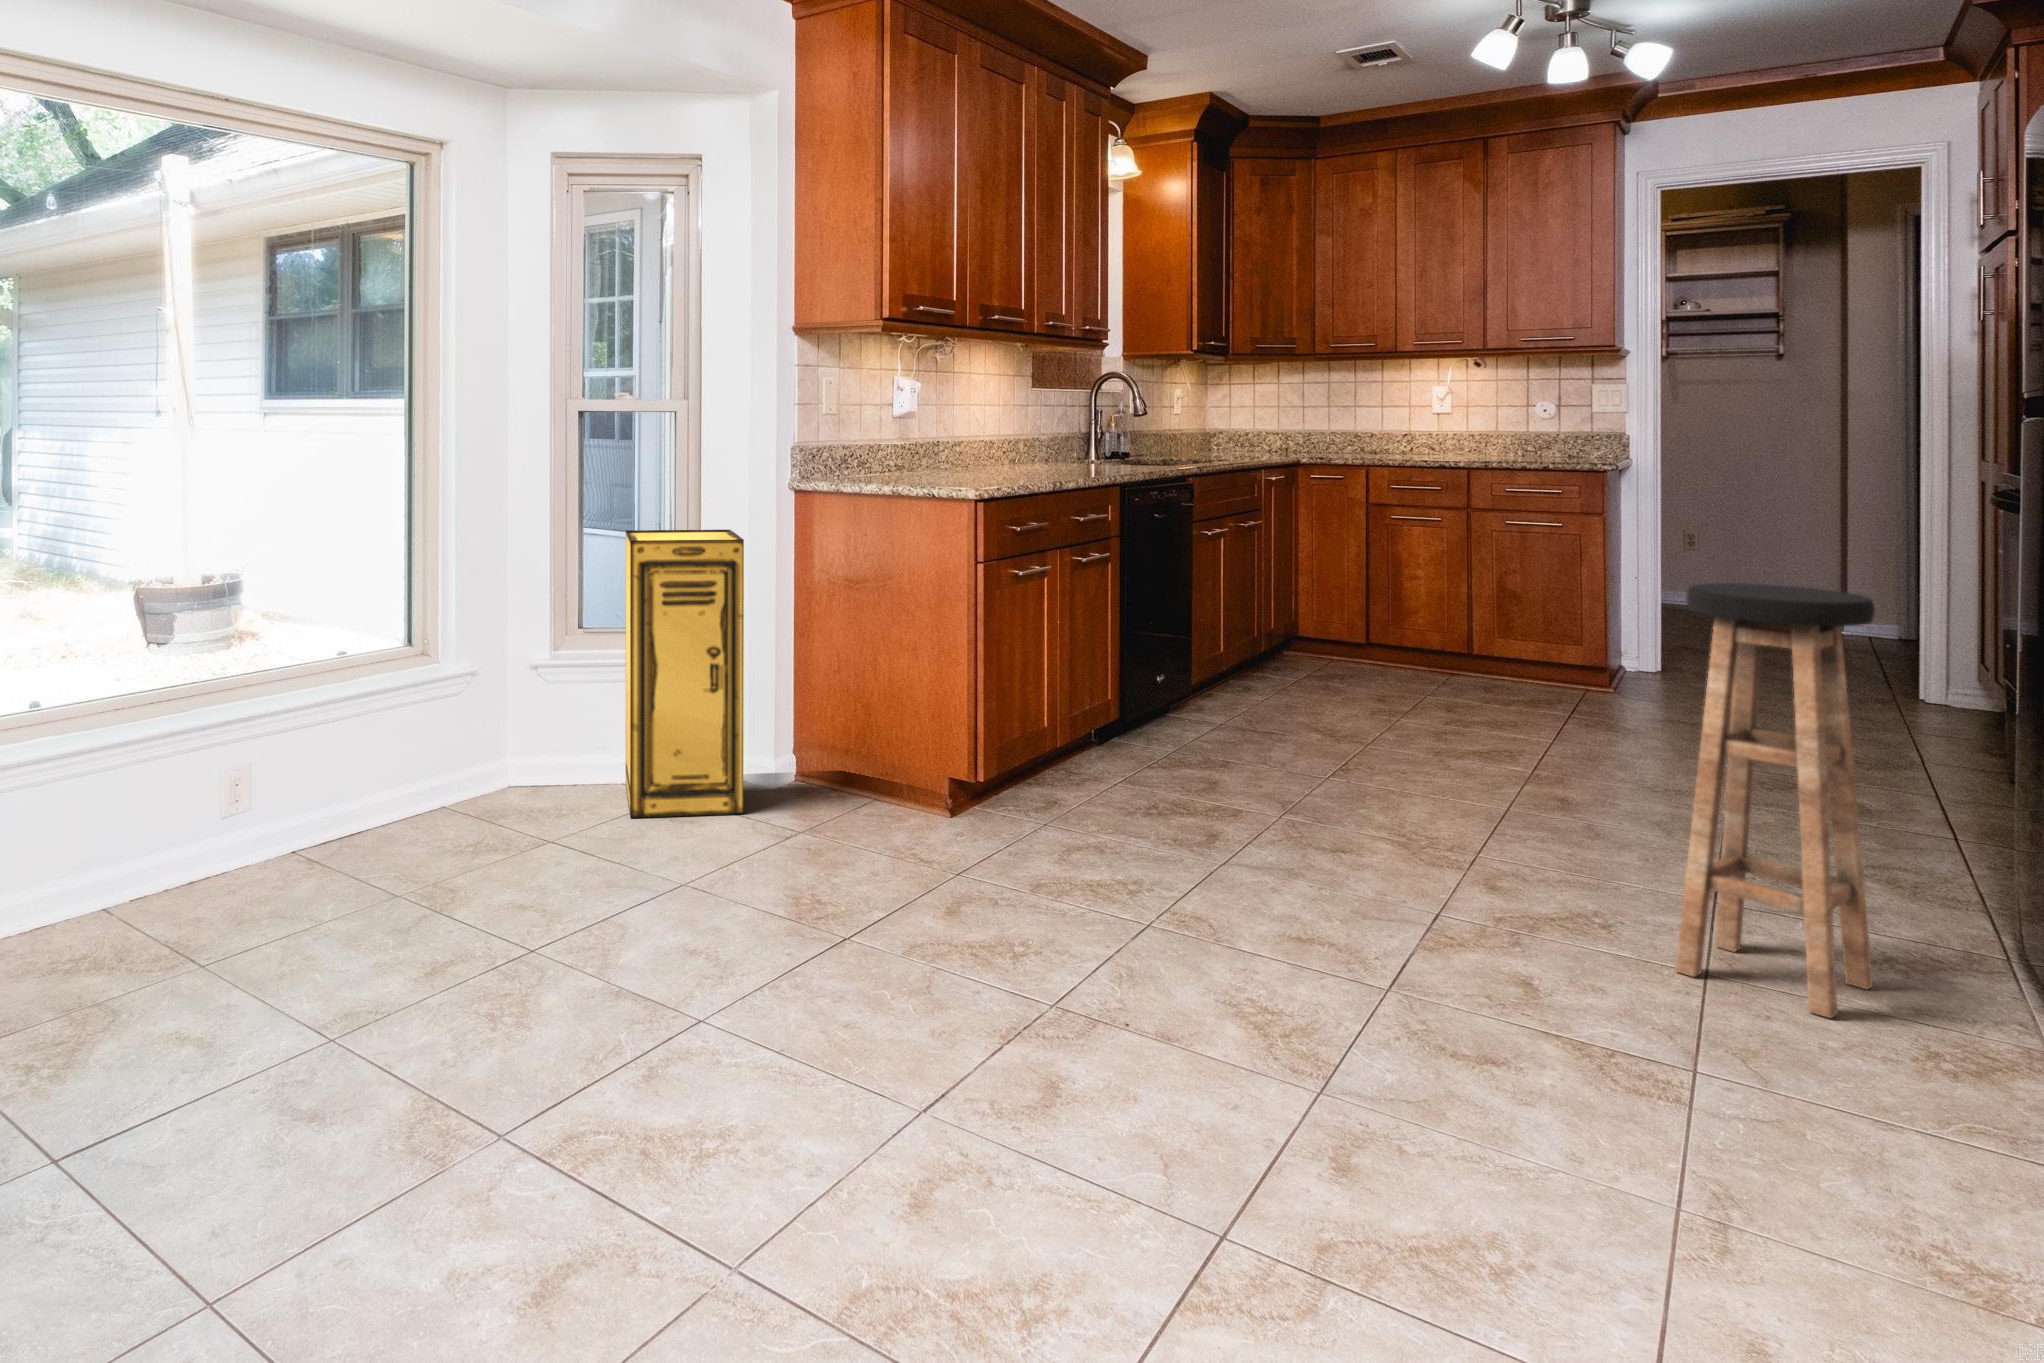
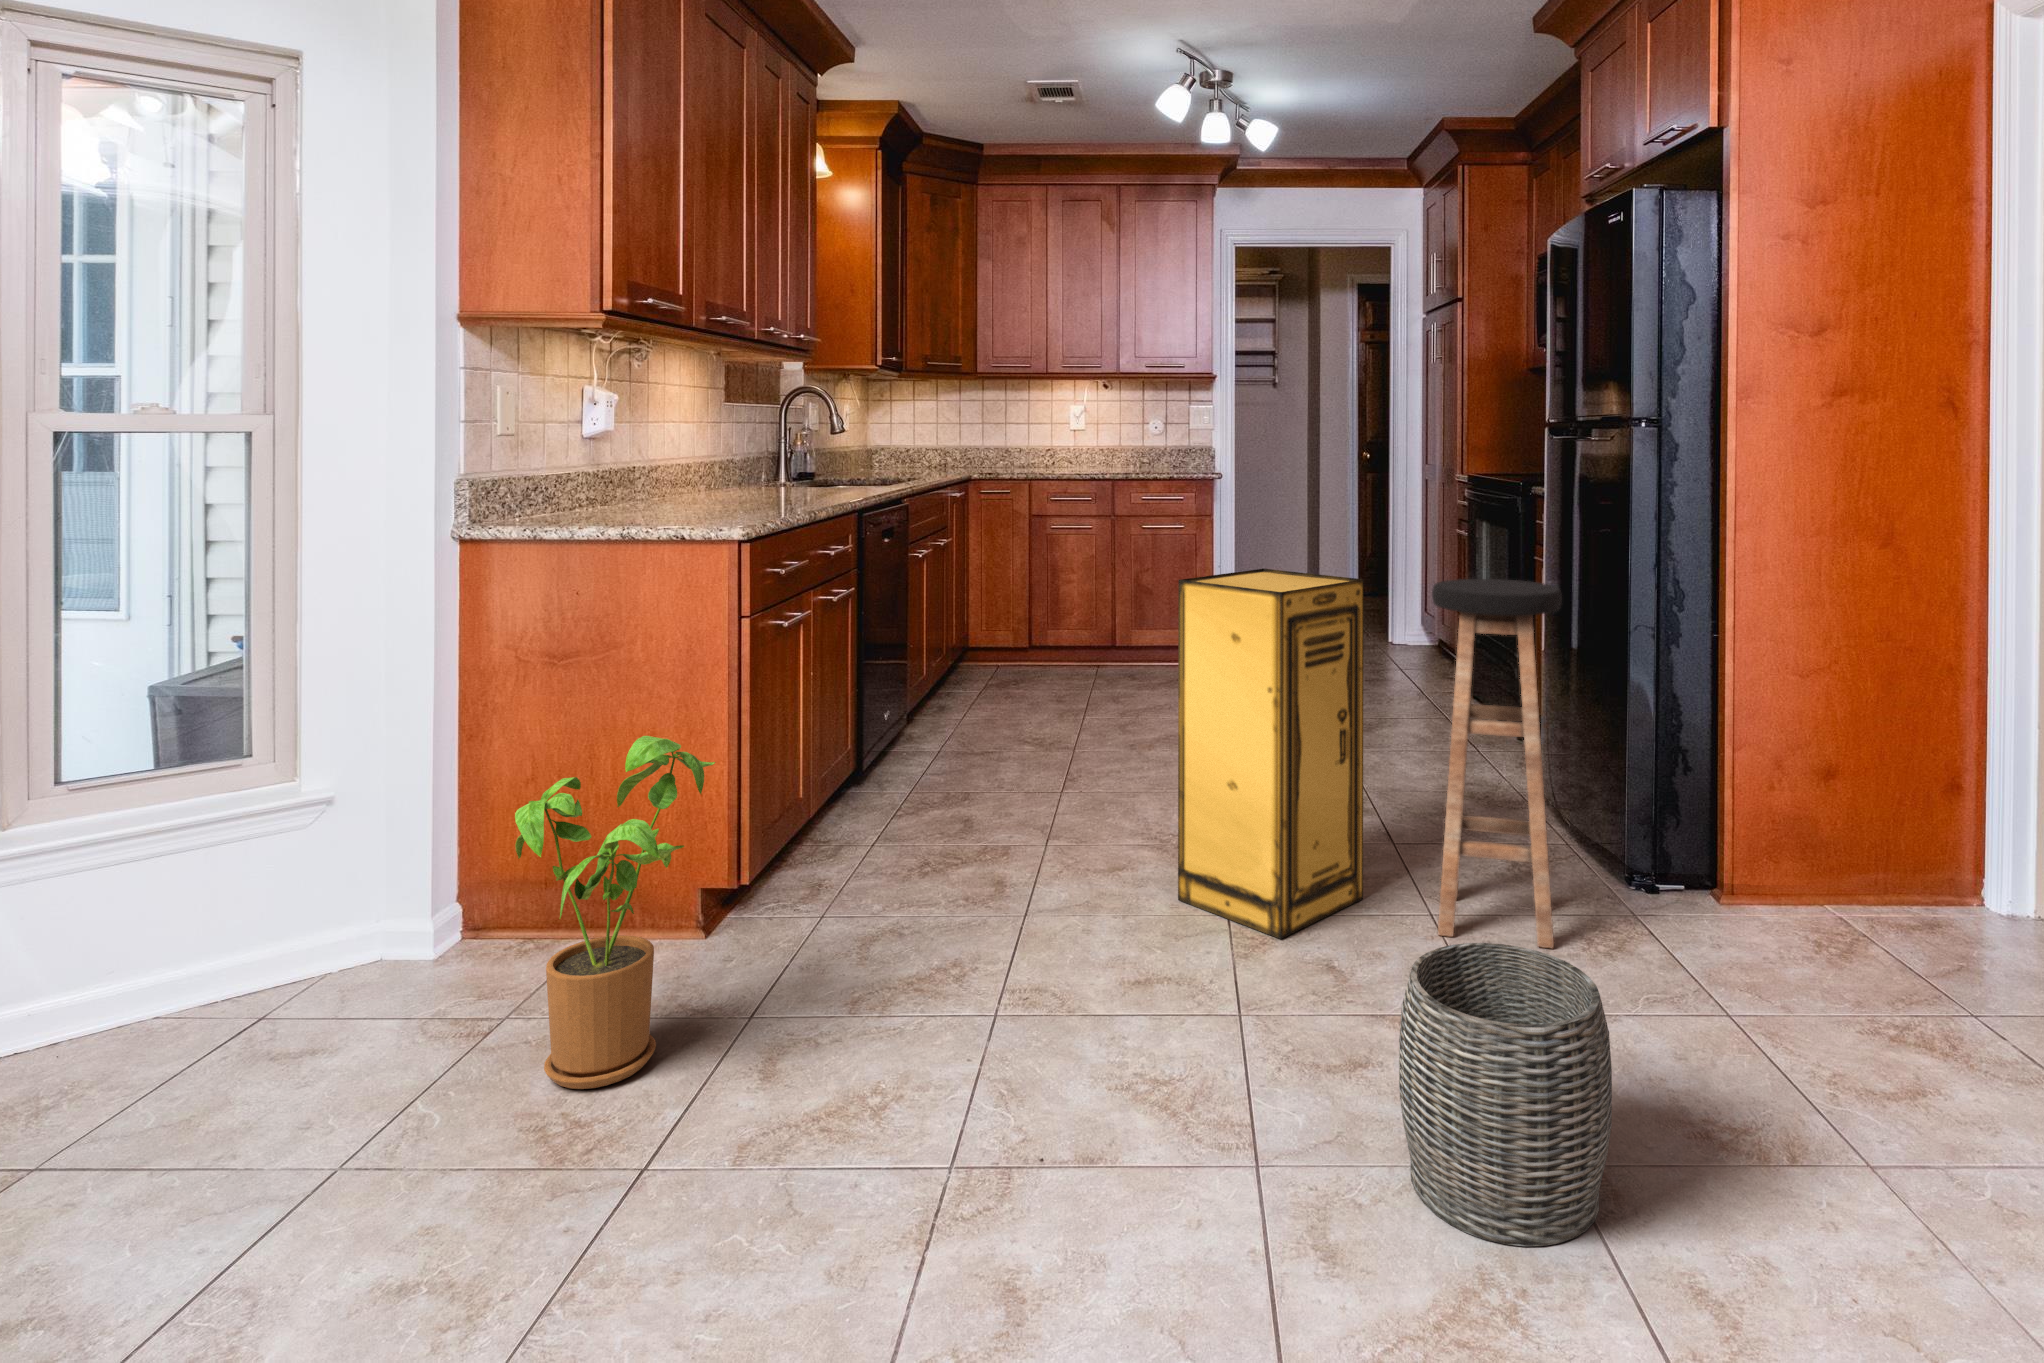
storage cabinet: present [626,530,744,818] -> present [1178,568,1364,939]
house plant: none [800,635,936,877] -> present [515,736,715,1089]
woven basket: none [1443,913,1682,1197] -> present [1399,943,1612,1246]

